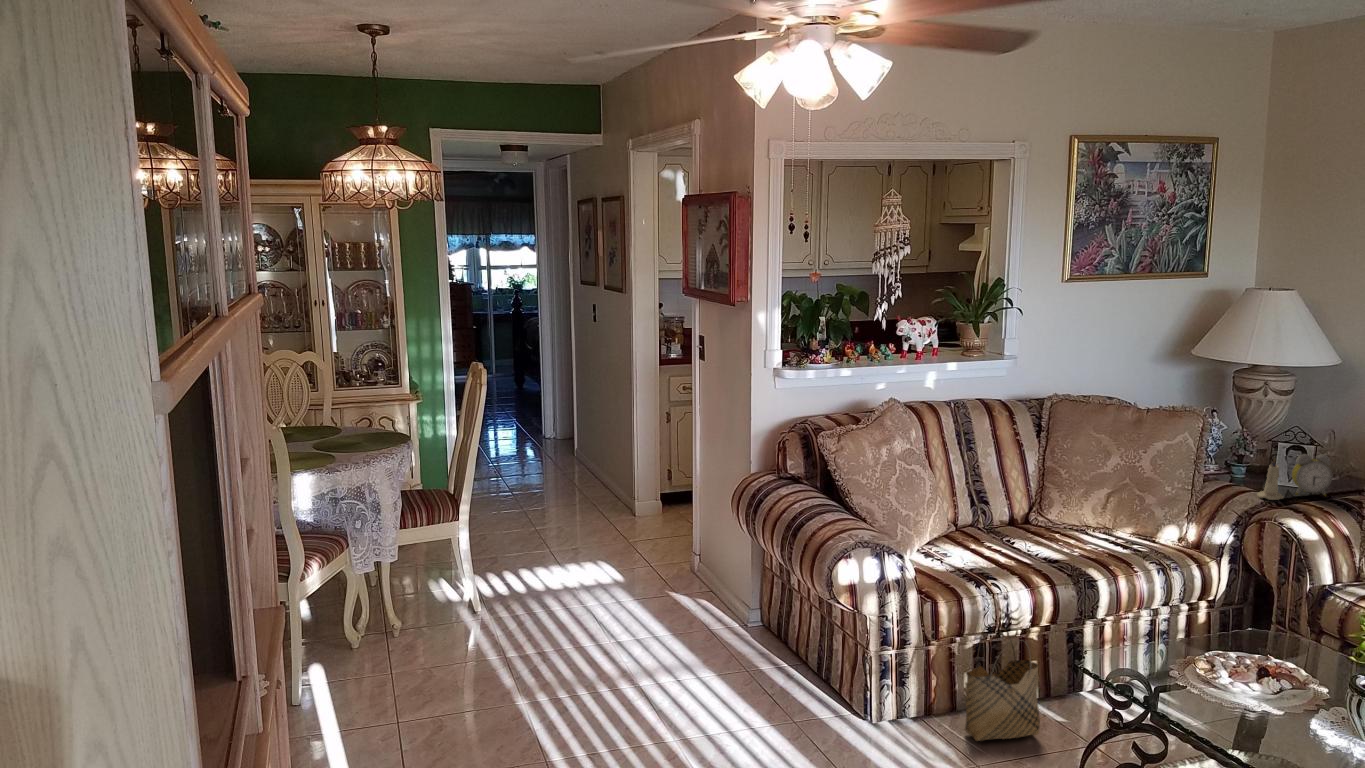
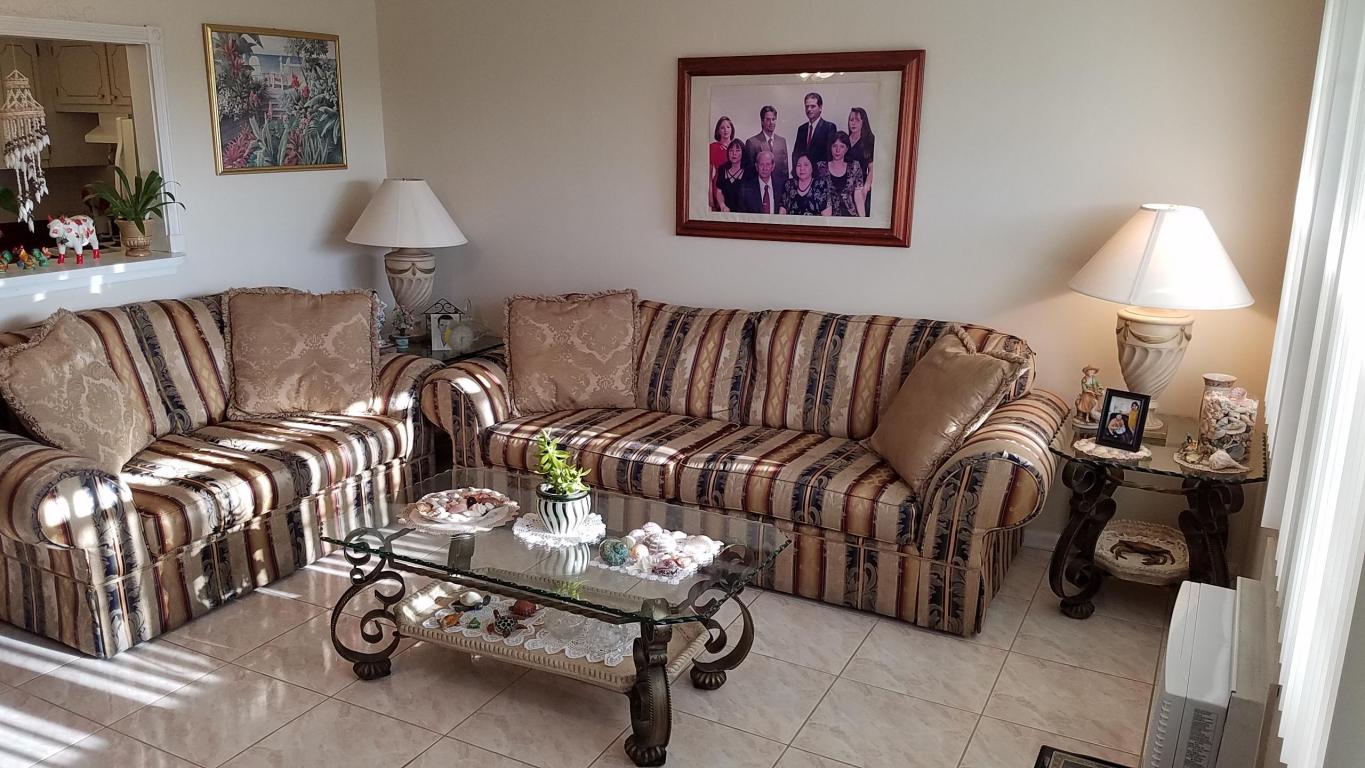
candle: present [1257,459,1283,500] -> none [423,325,443,362]
woven basket: present [965,623,1040,741] -> none [204,521,282,638]

